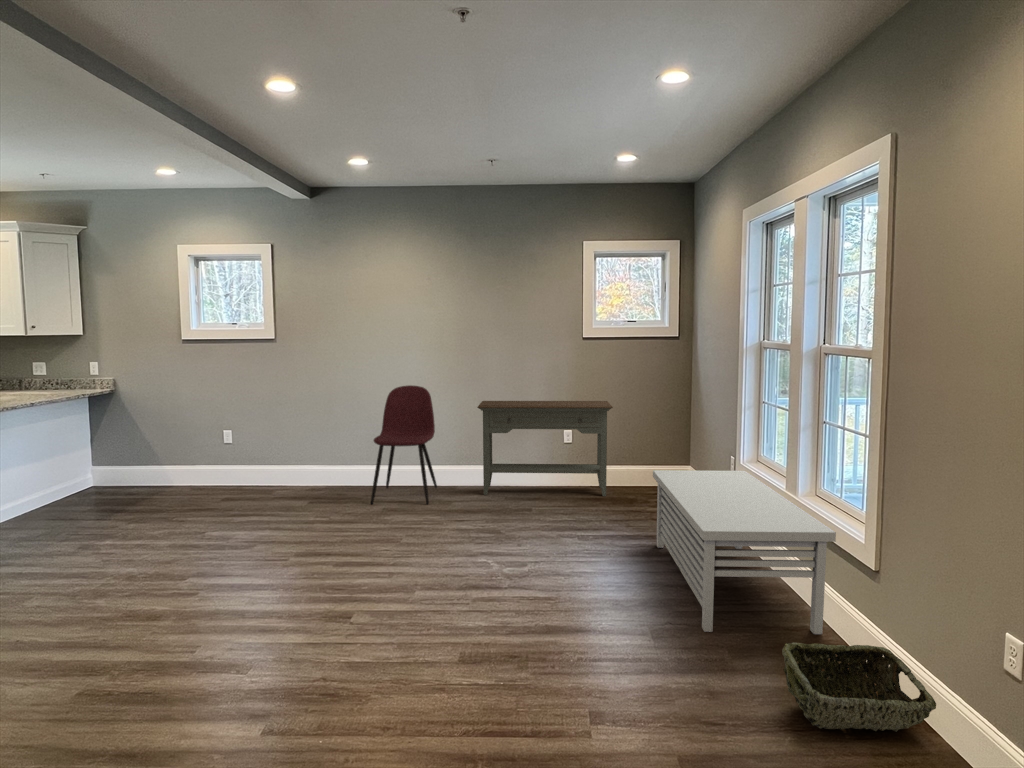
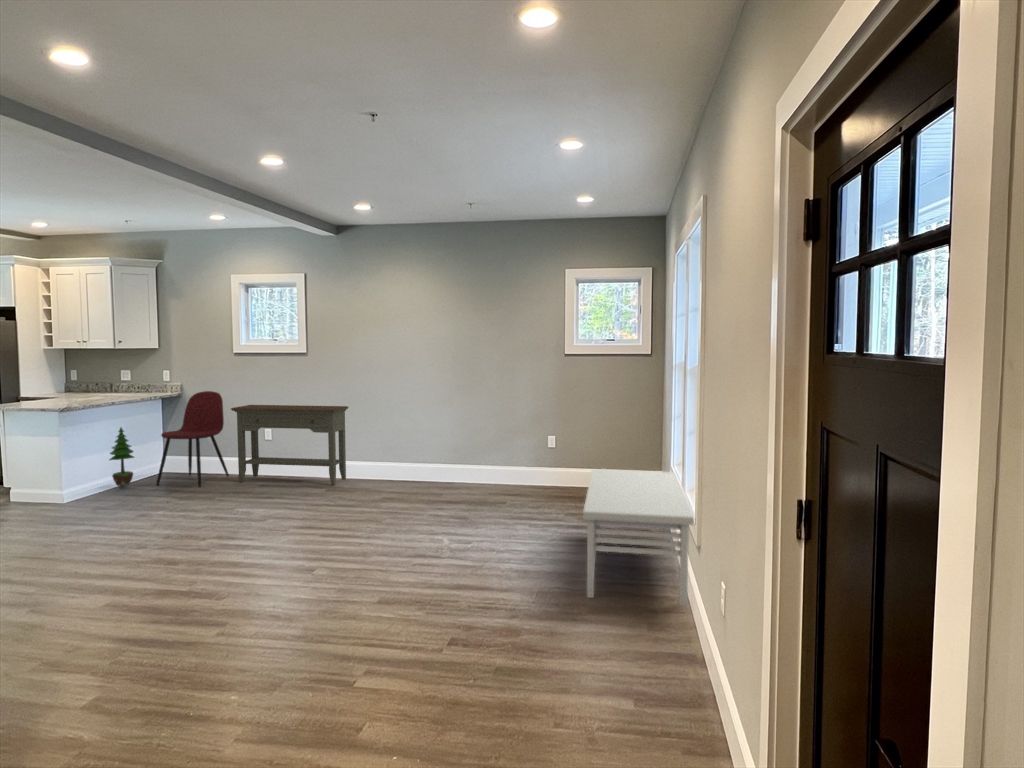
dining chair: present [371,385,437,504] -> present [157,391,229,487]
console table: present [477,401,613,496] -> present [231,405,349,485]
potted tree: none [26,434,62,511] -> present [109,427,134,488]
woven basket: present [782,643,936,732] -> none [611,599,715,670]

